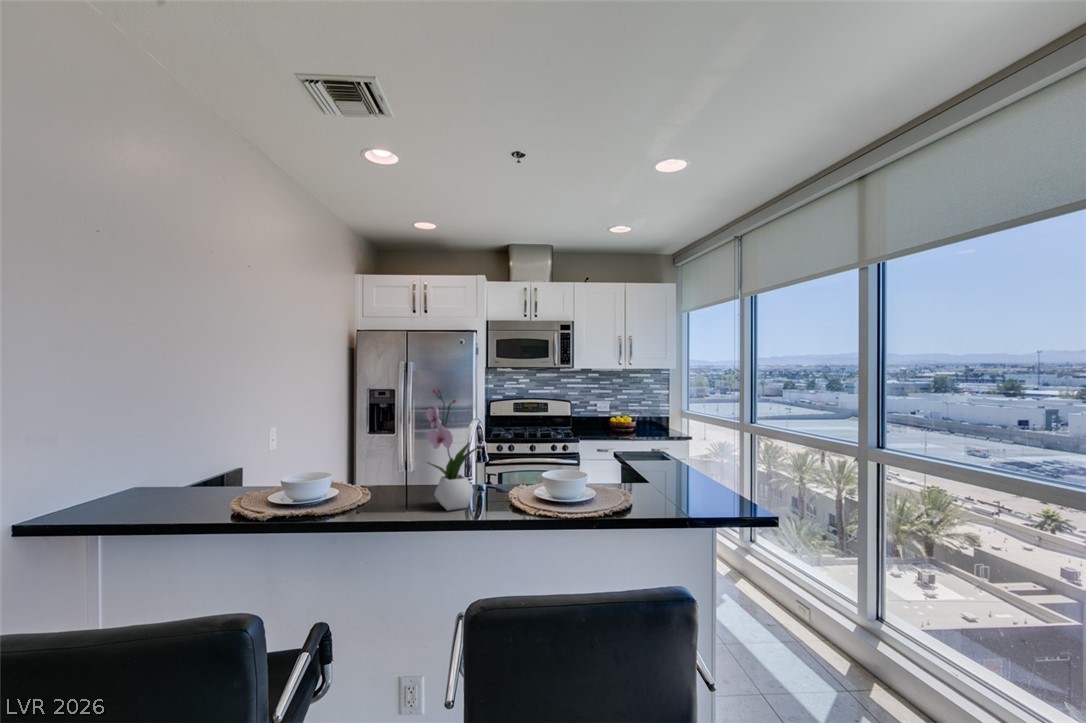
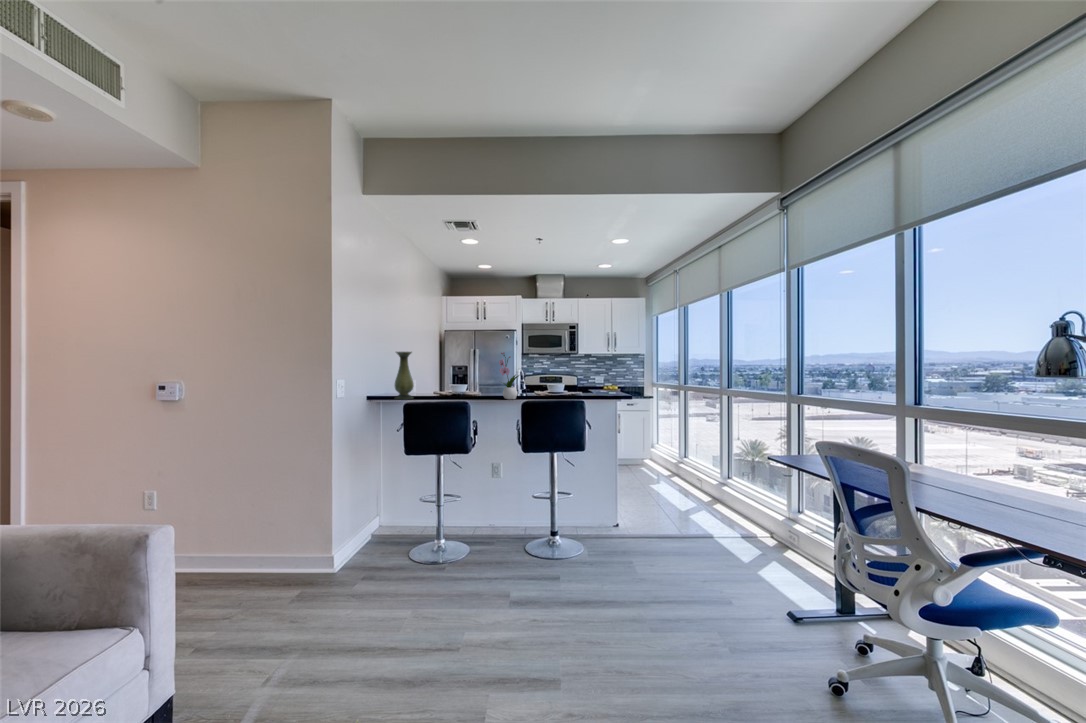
vase: none [145,385,207,515] -> present [395,352,414,399]

